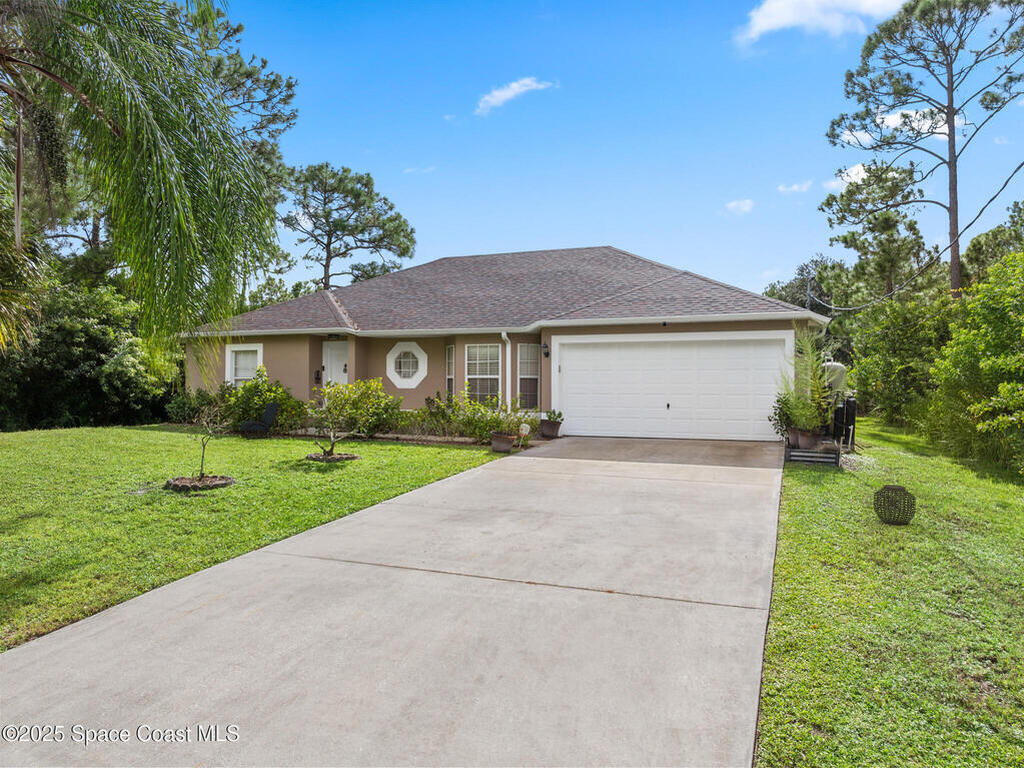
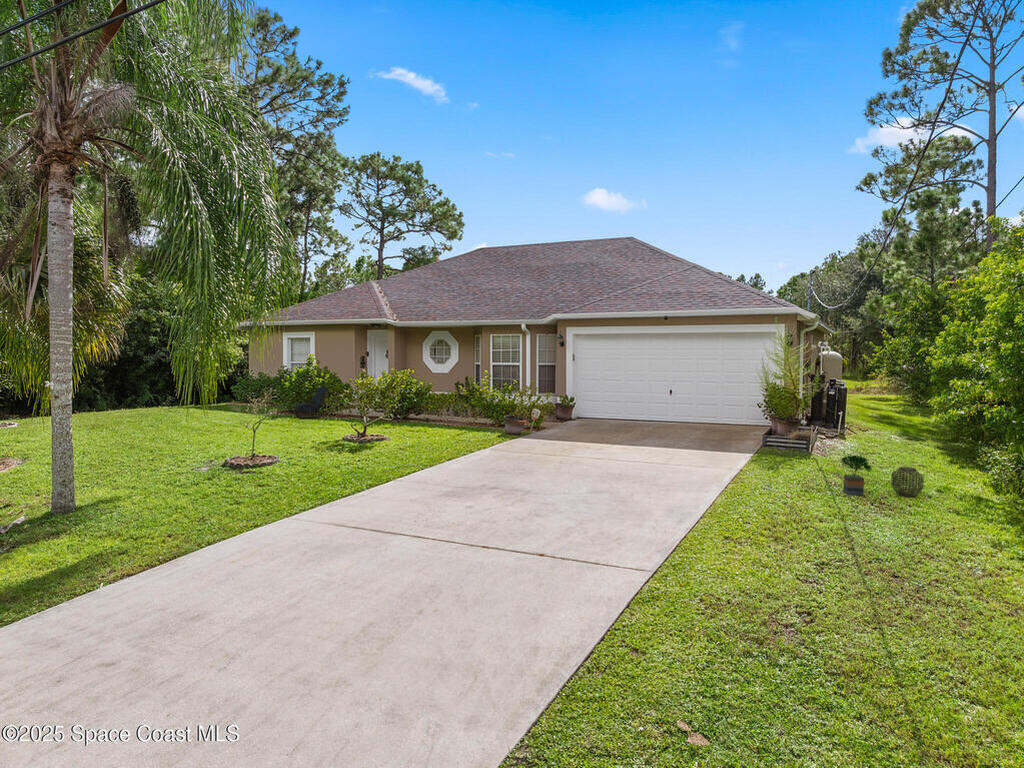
potted tree: none [910,457,951,503] -> present [841,455,871,496]
woven basket: present [874,485,916,525] -> present [891,467,924,497]

